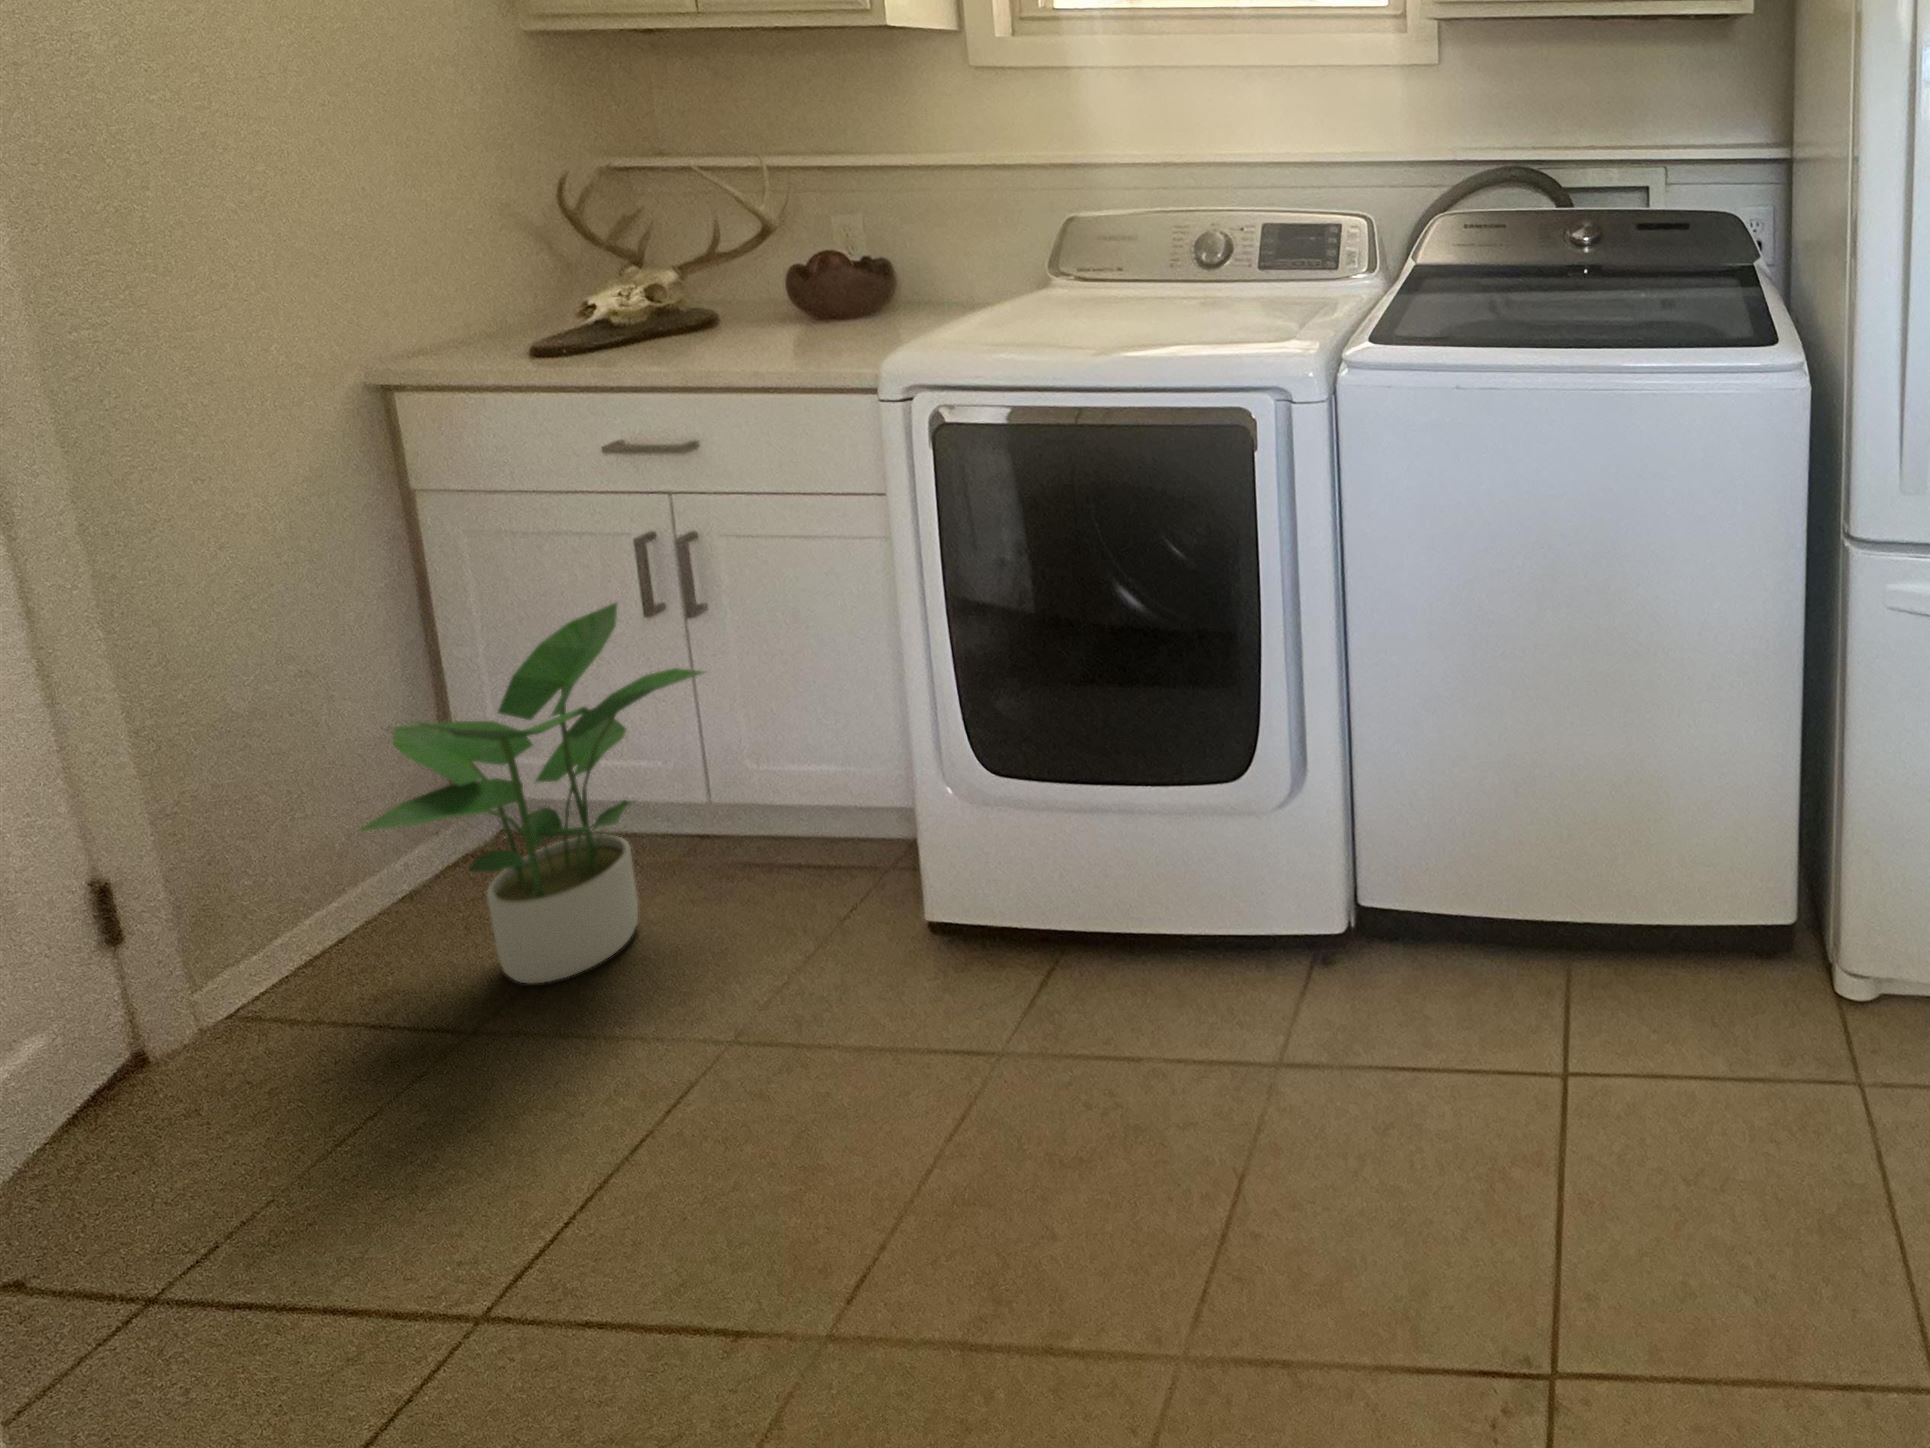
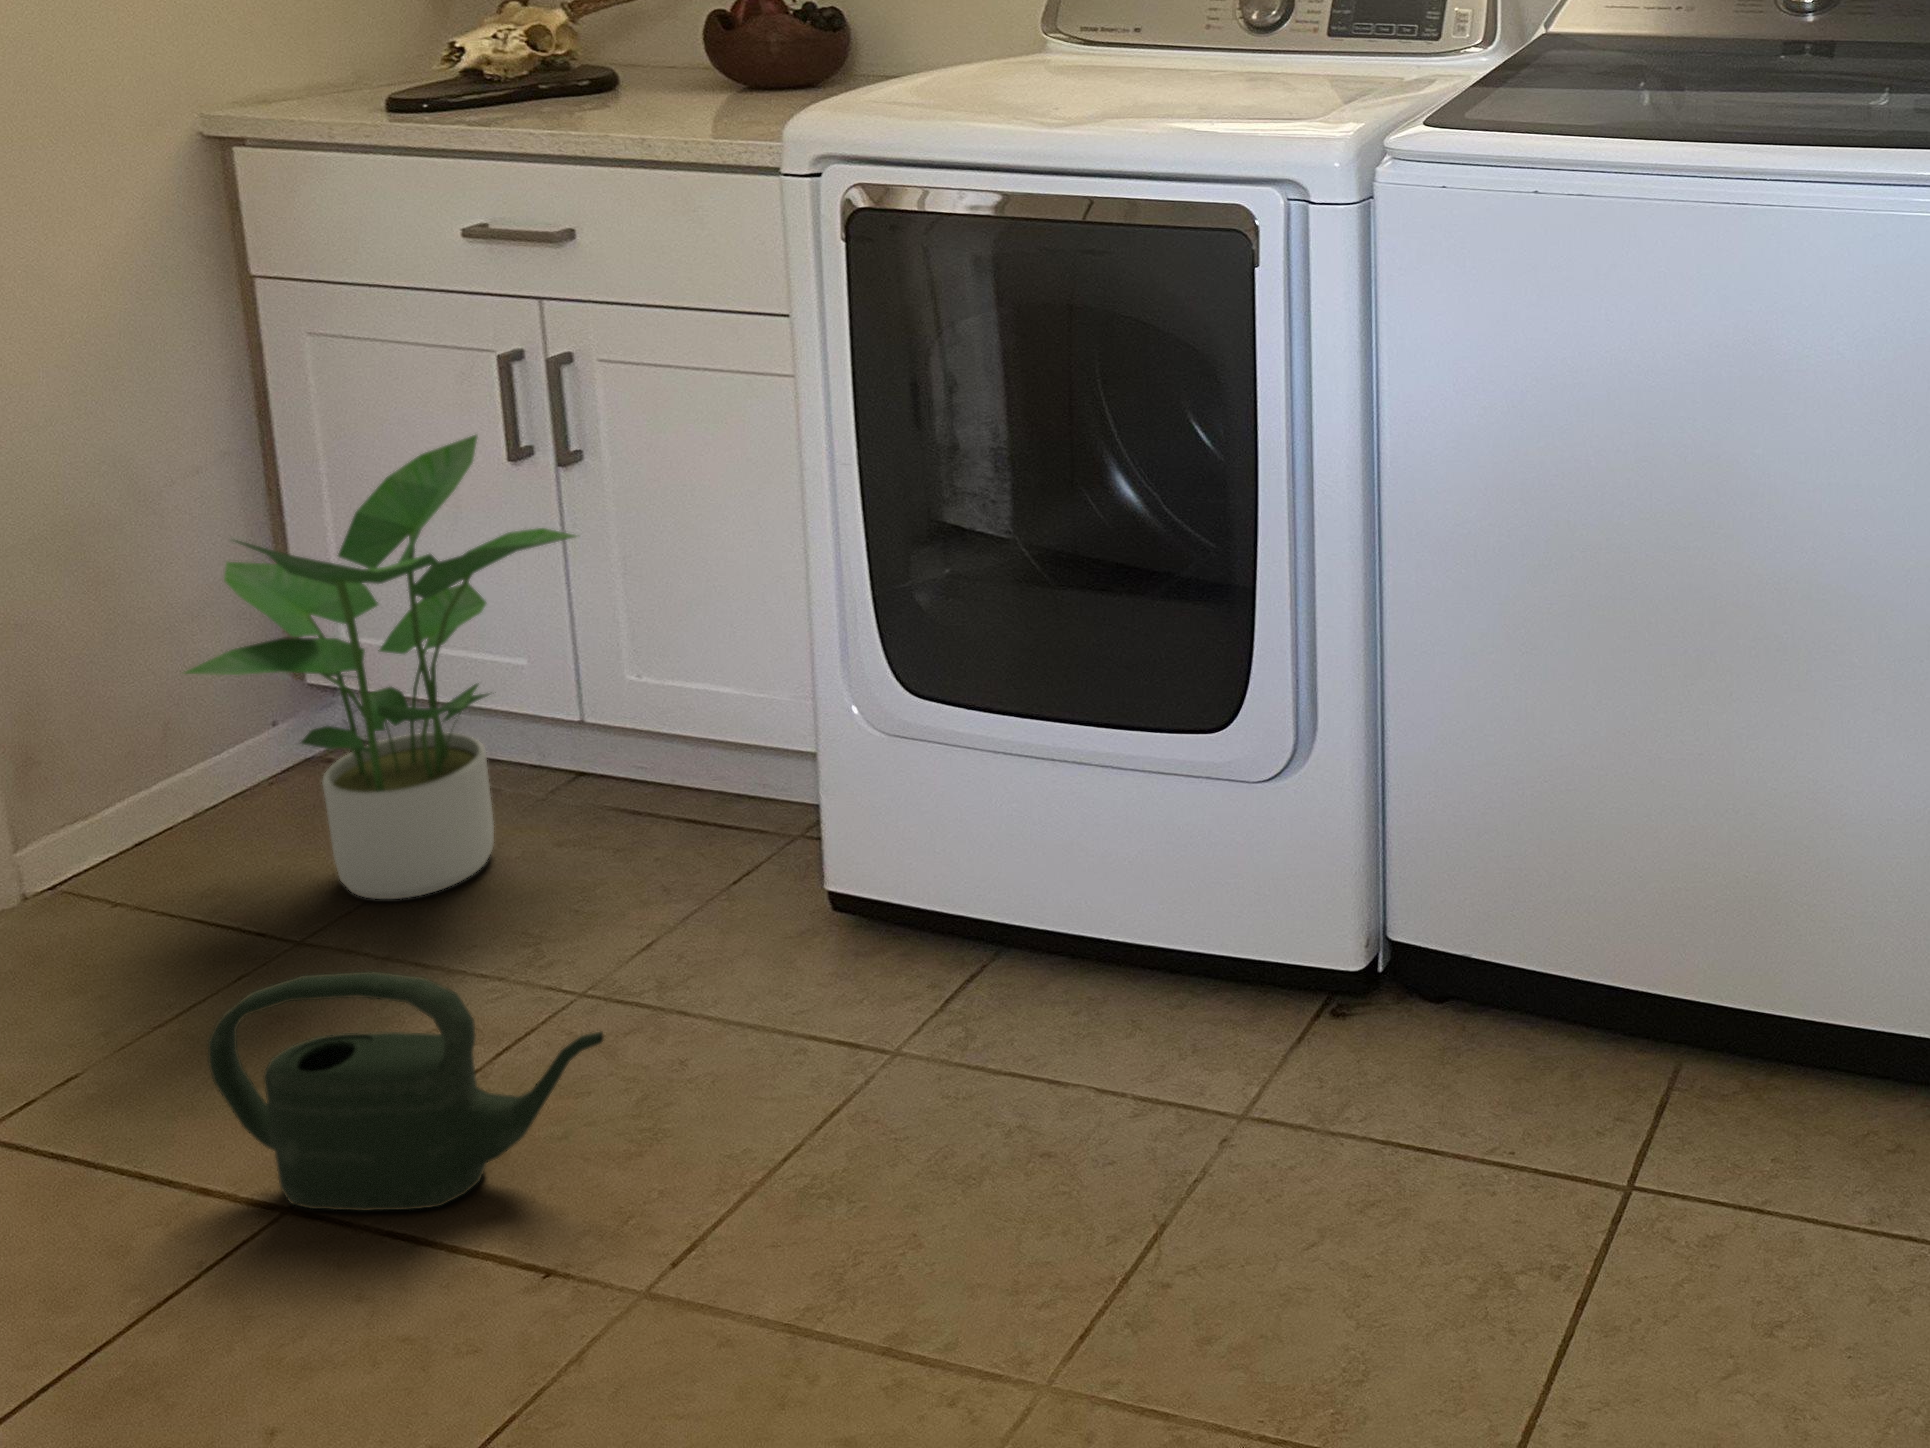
watering can: none [401,1086,772,1304] -> present [208,972,604,1211]

